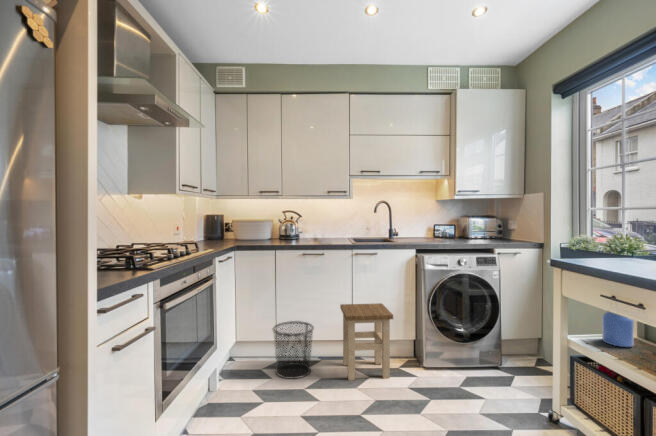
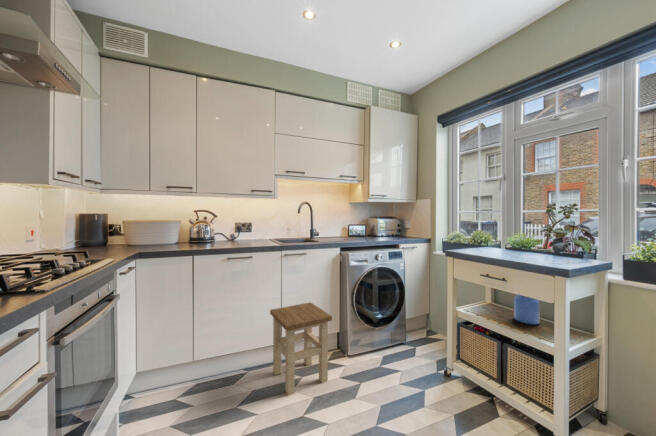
waste bin: present [273,321,314,379] -> none [191,336,245,415]

